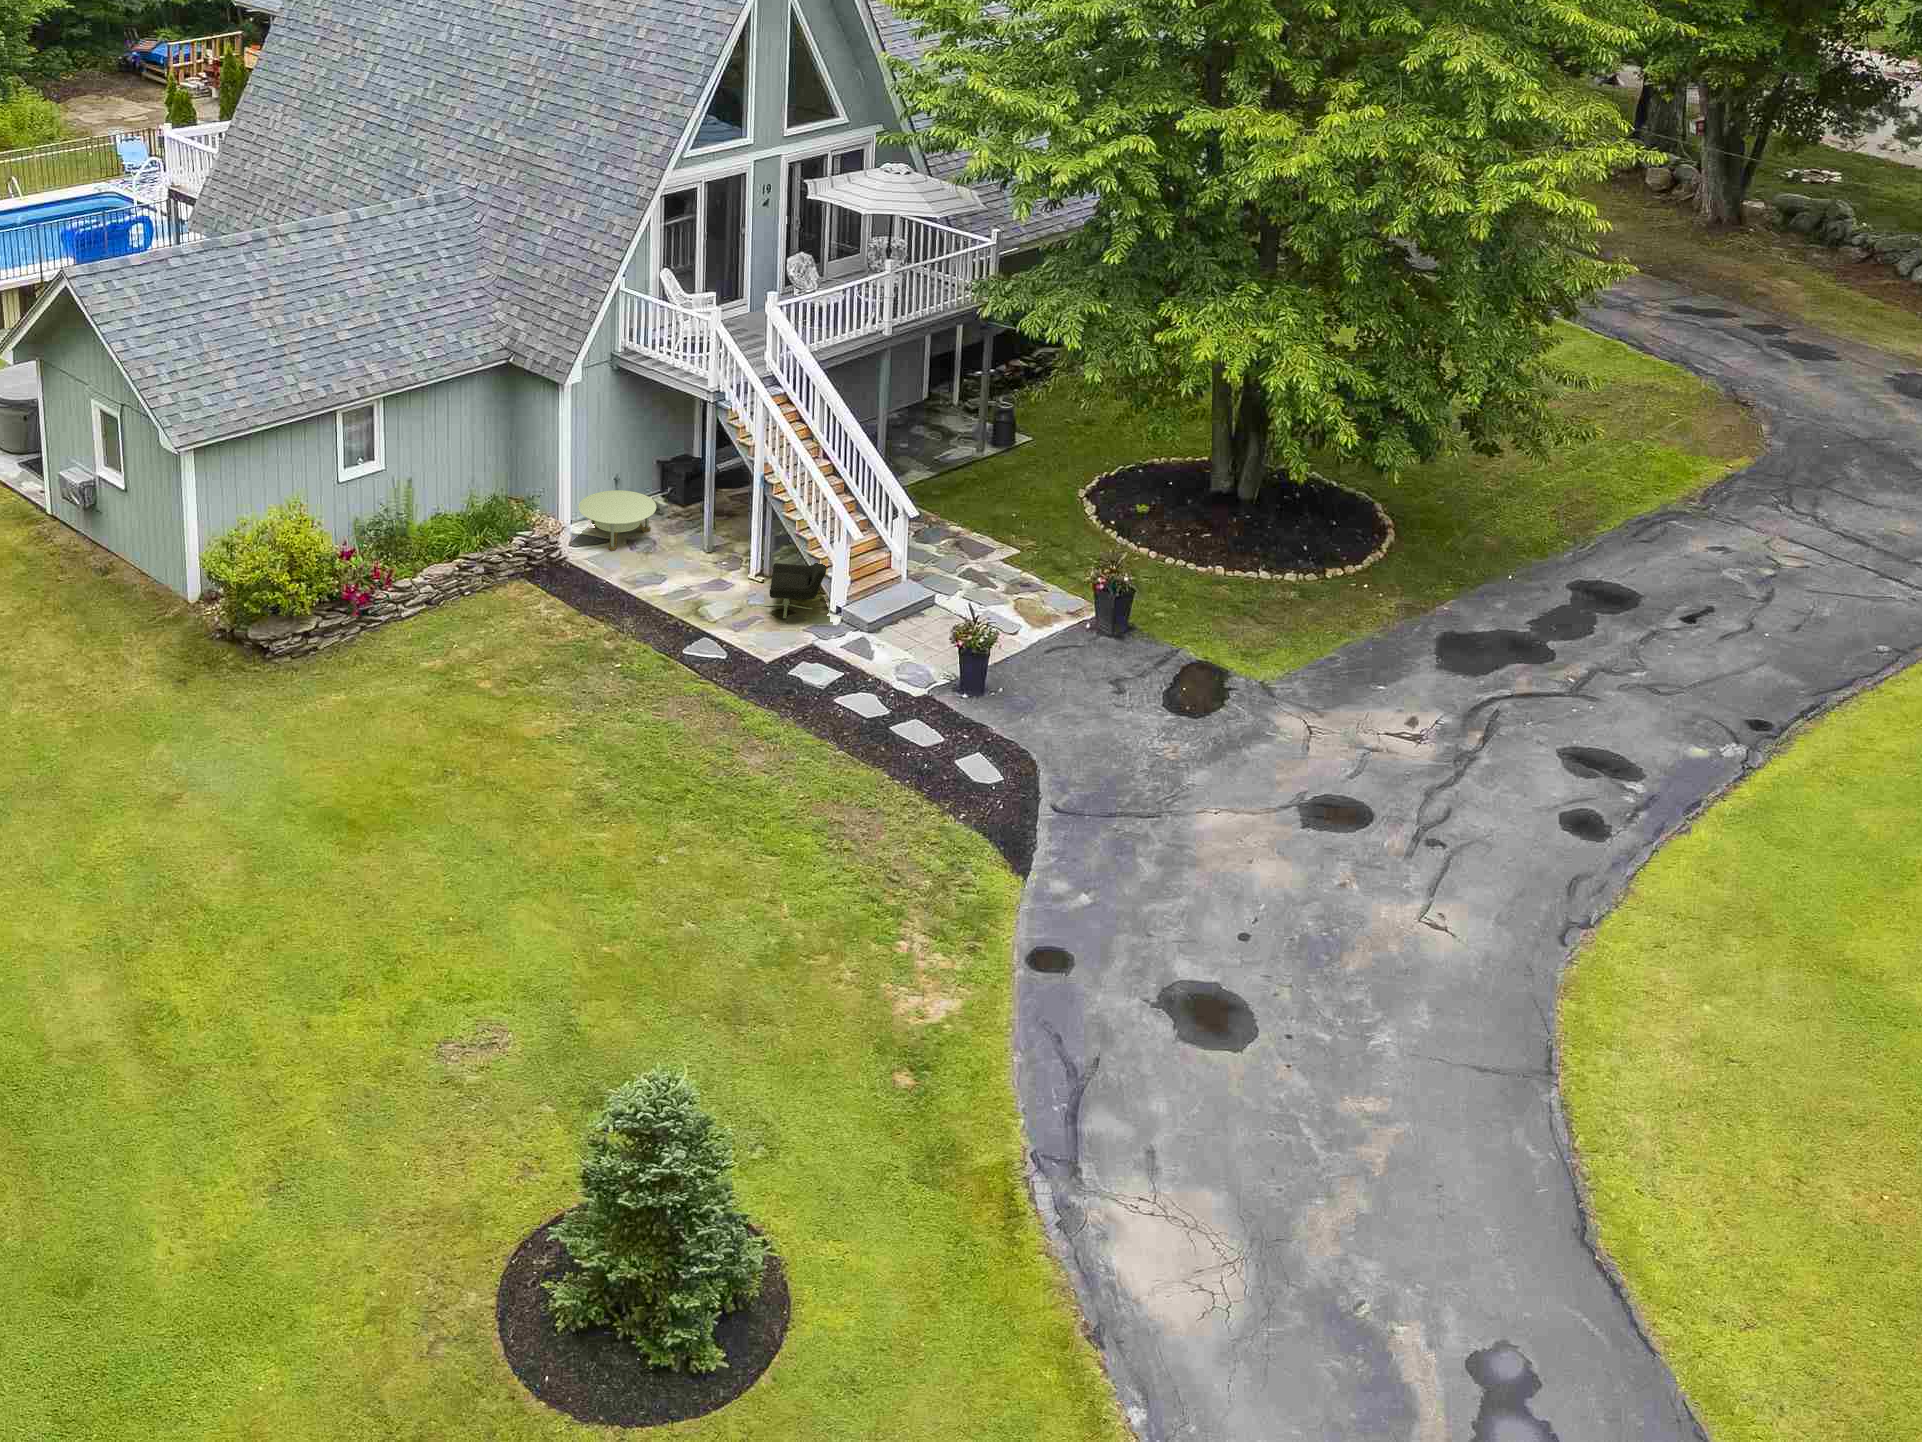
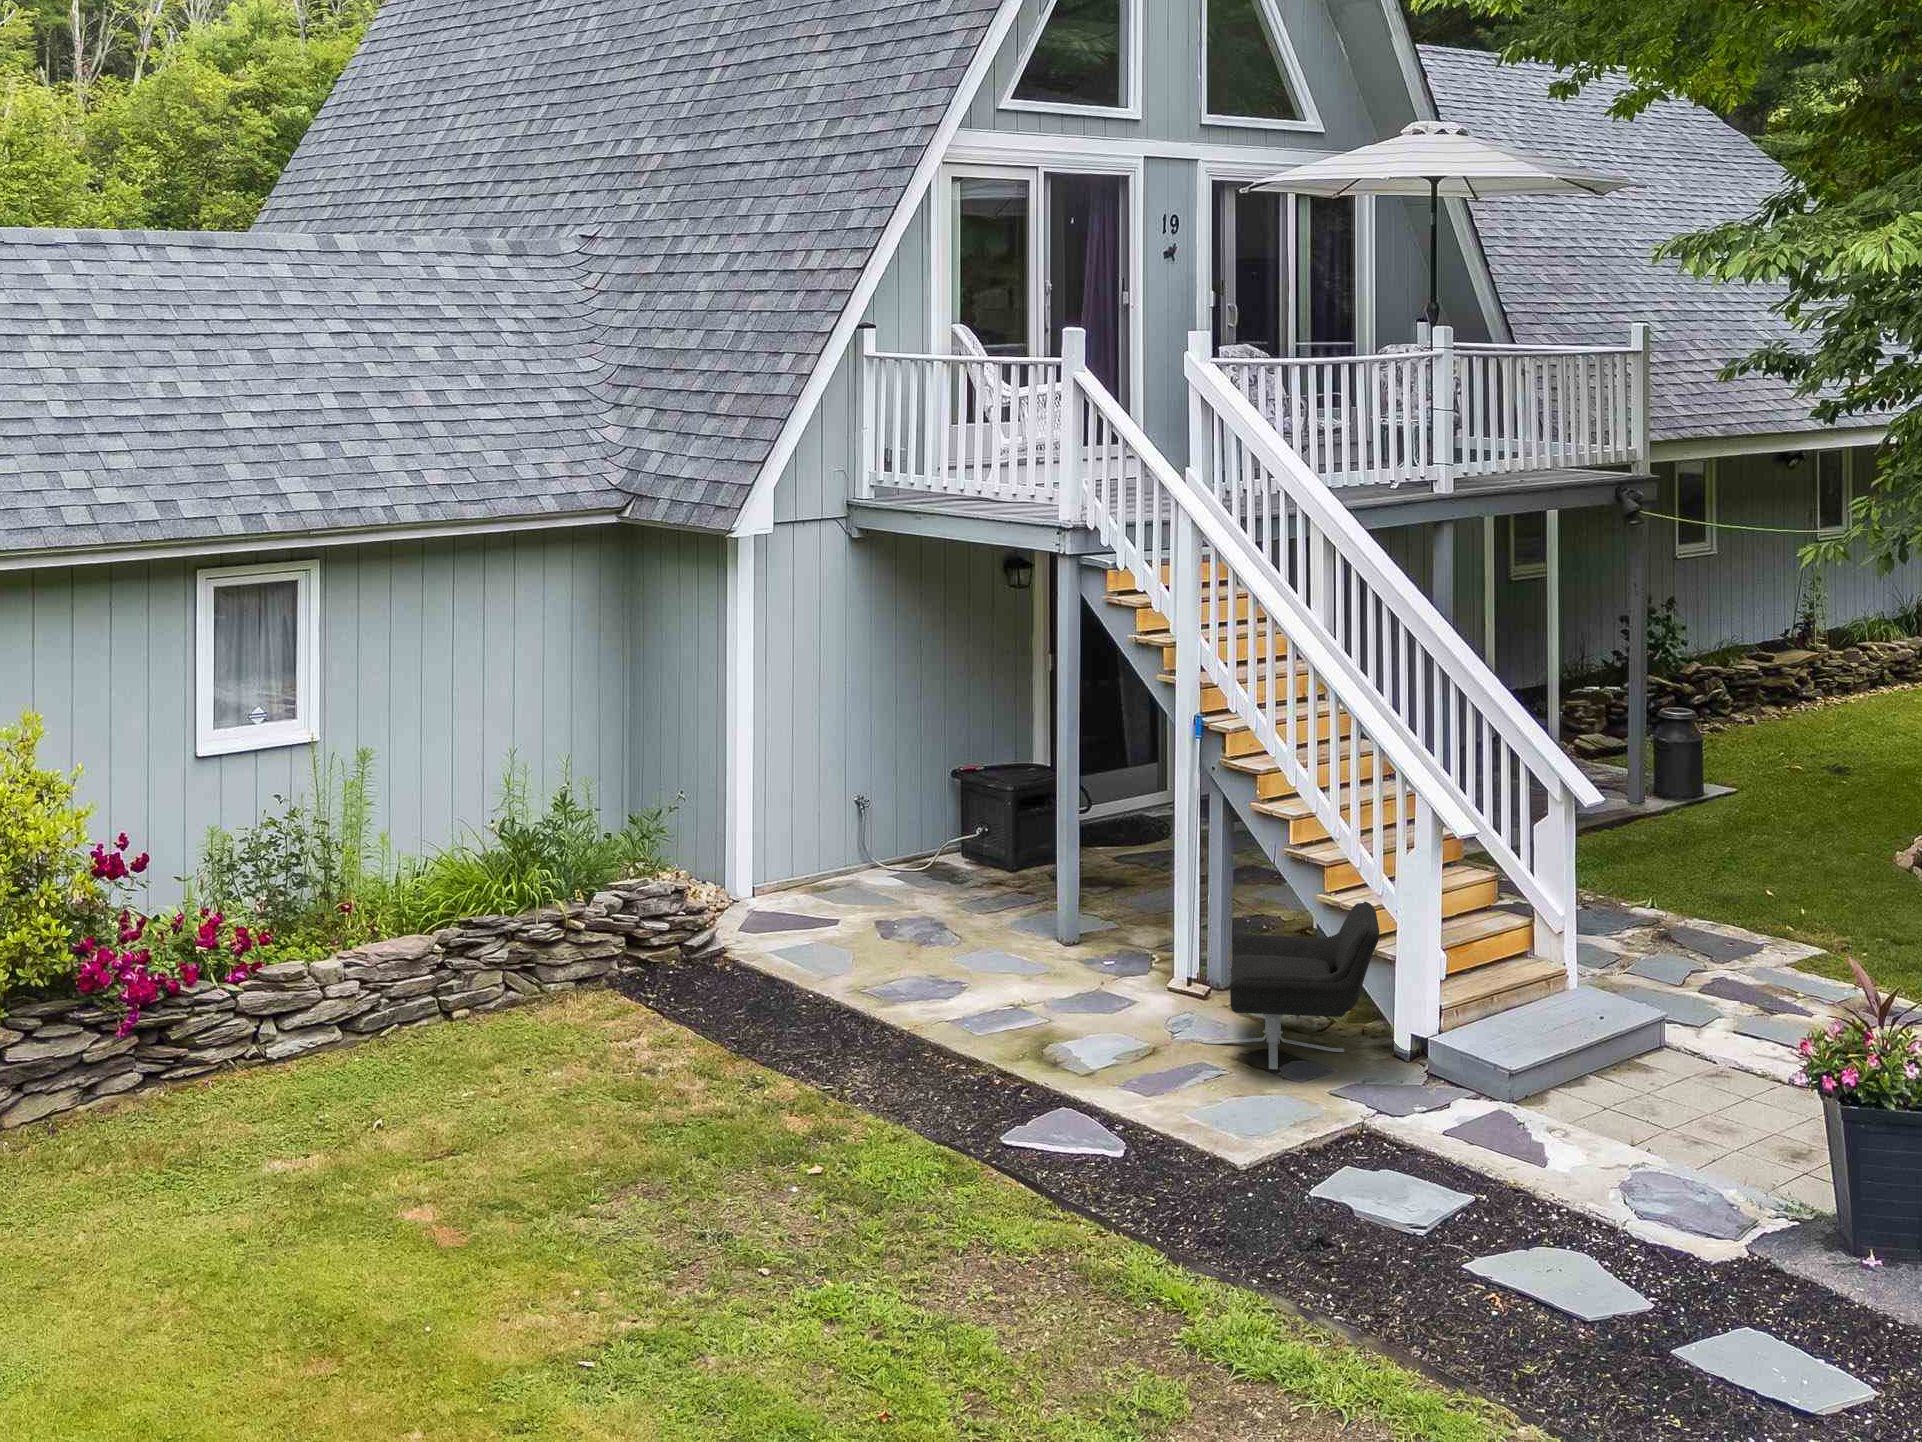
round table: present [578,490,656,551] -> none [758,817,941,938]

